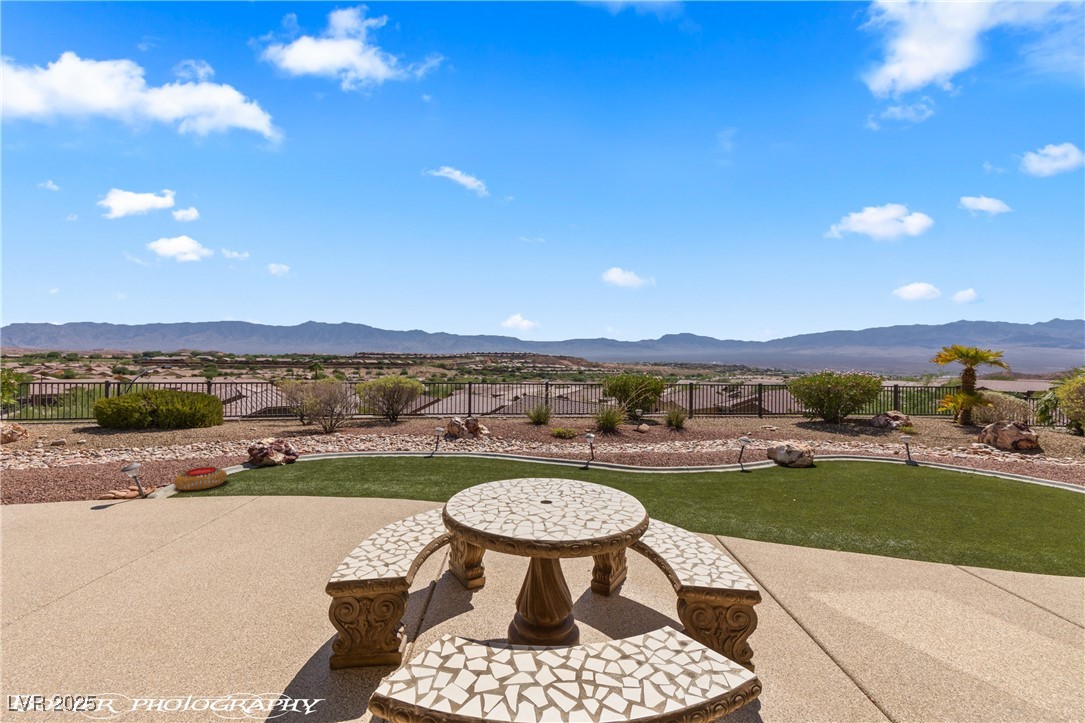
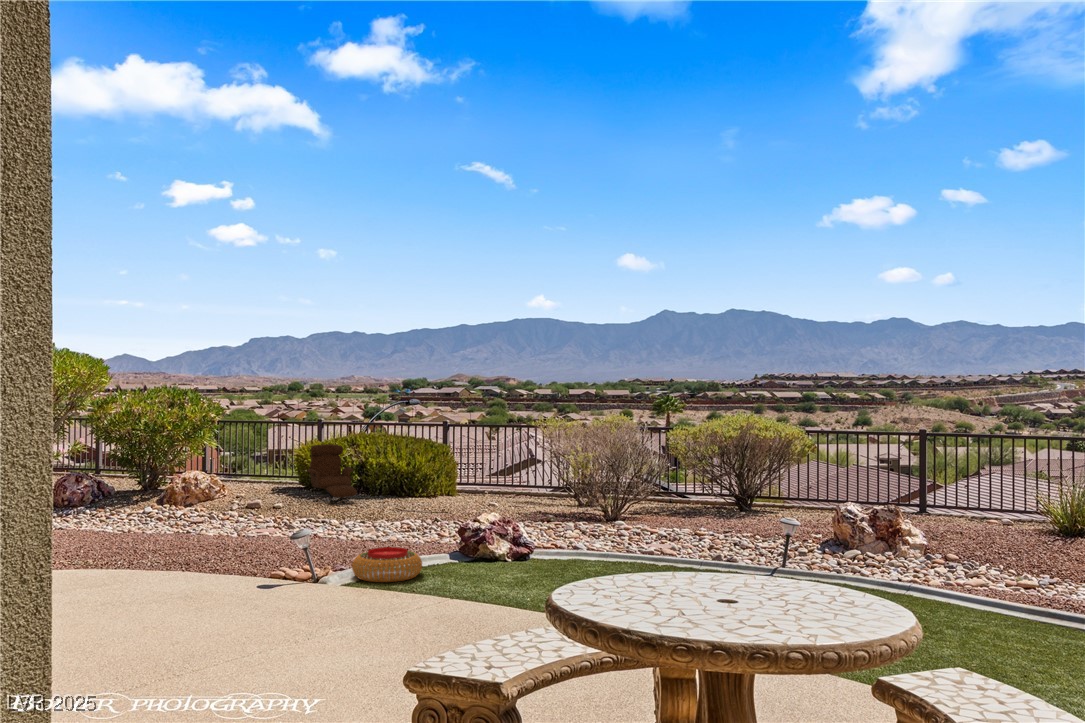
lounge chair: none [102,396,150,438] -> present [307,444,357,505]

